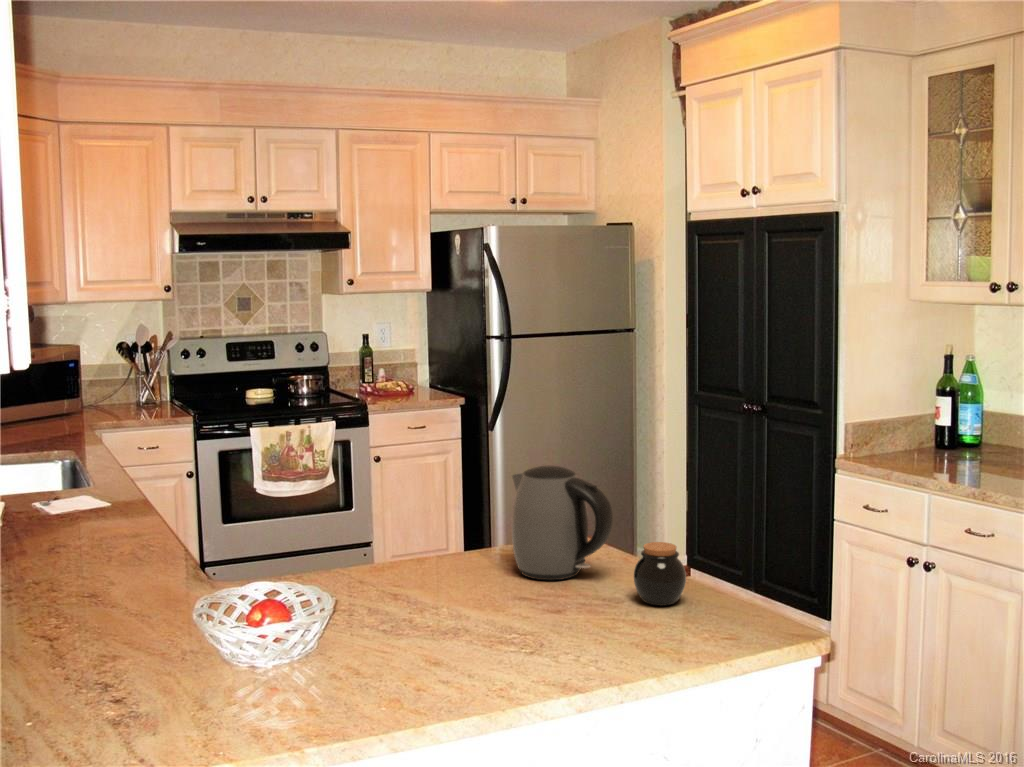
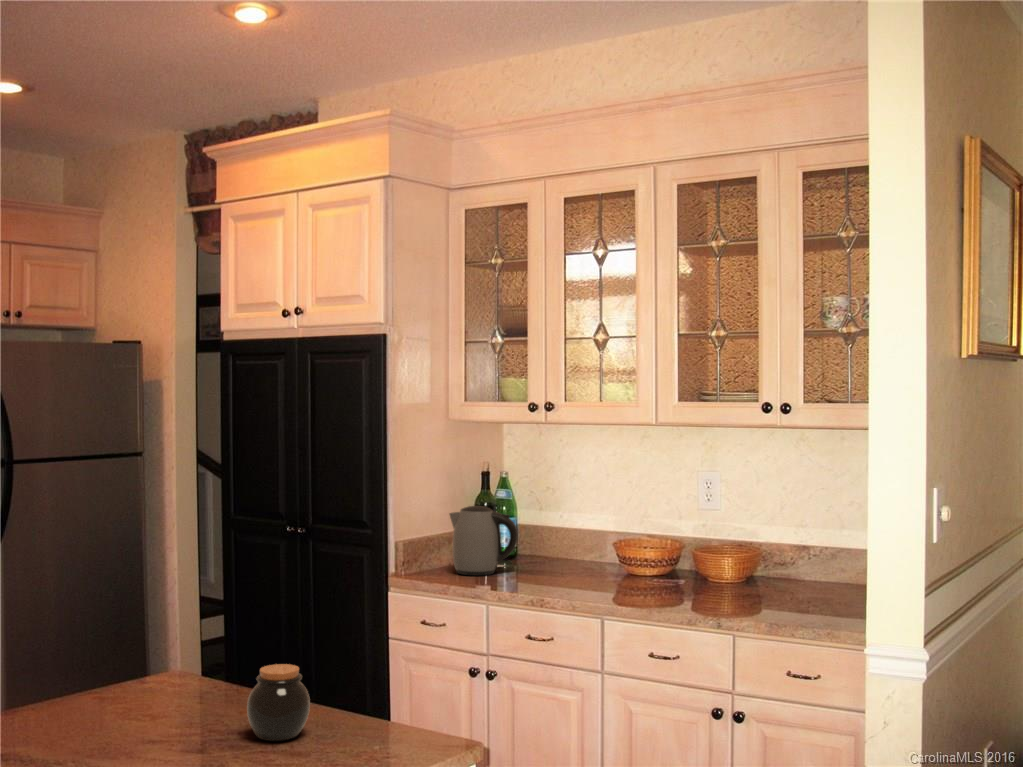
kettle: present [512,466,613,580] -> present [449,506,518,575]

